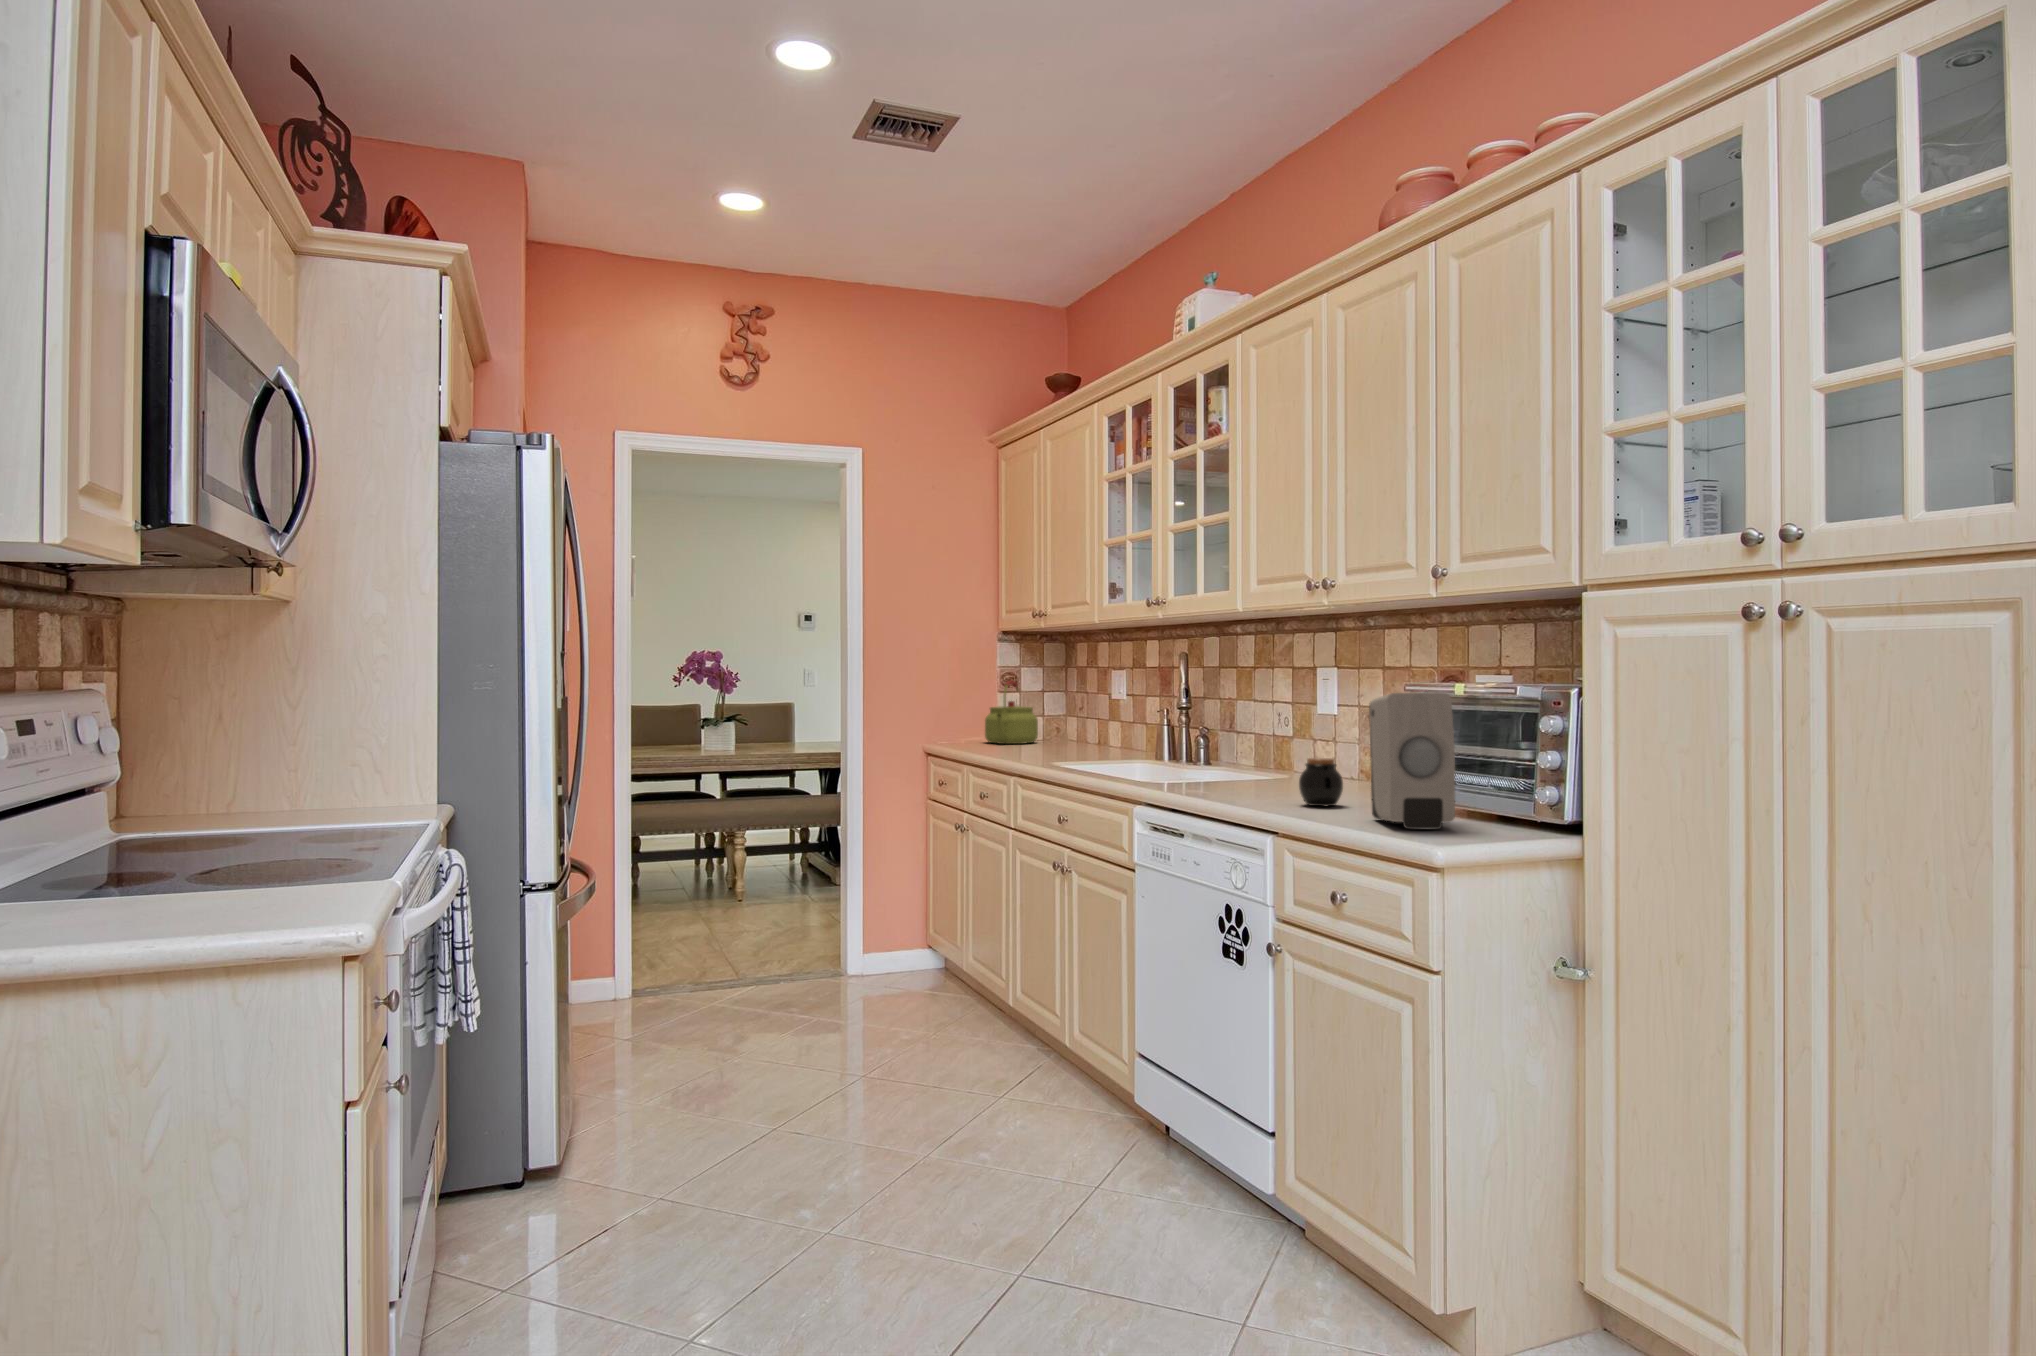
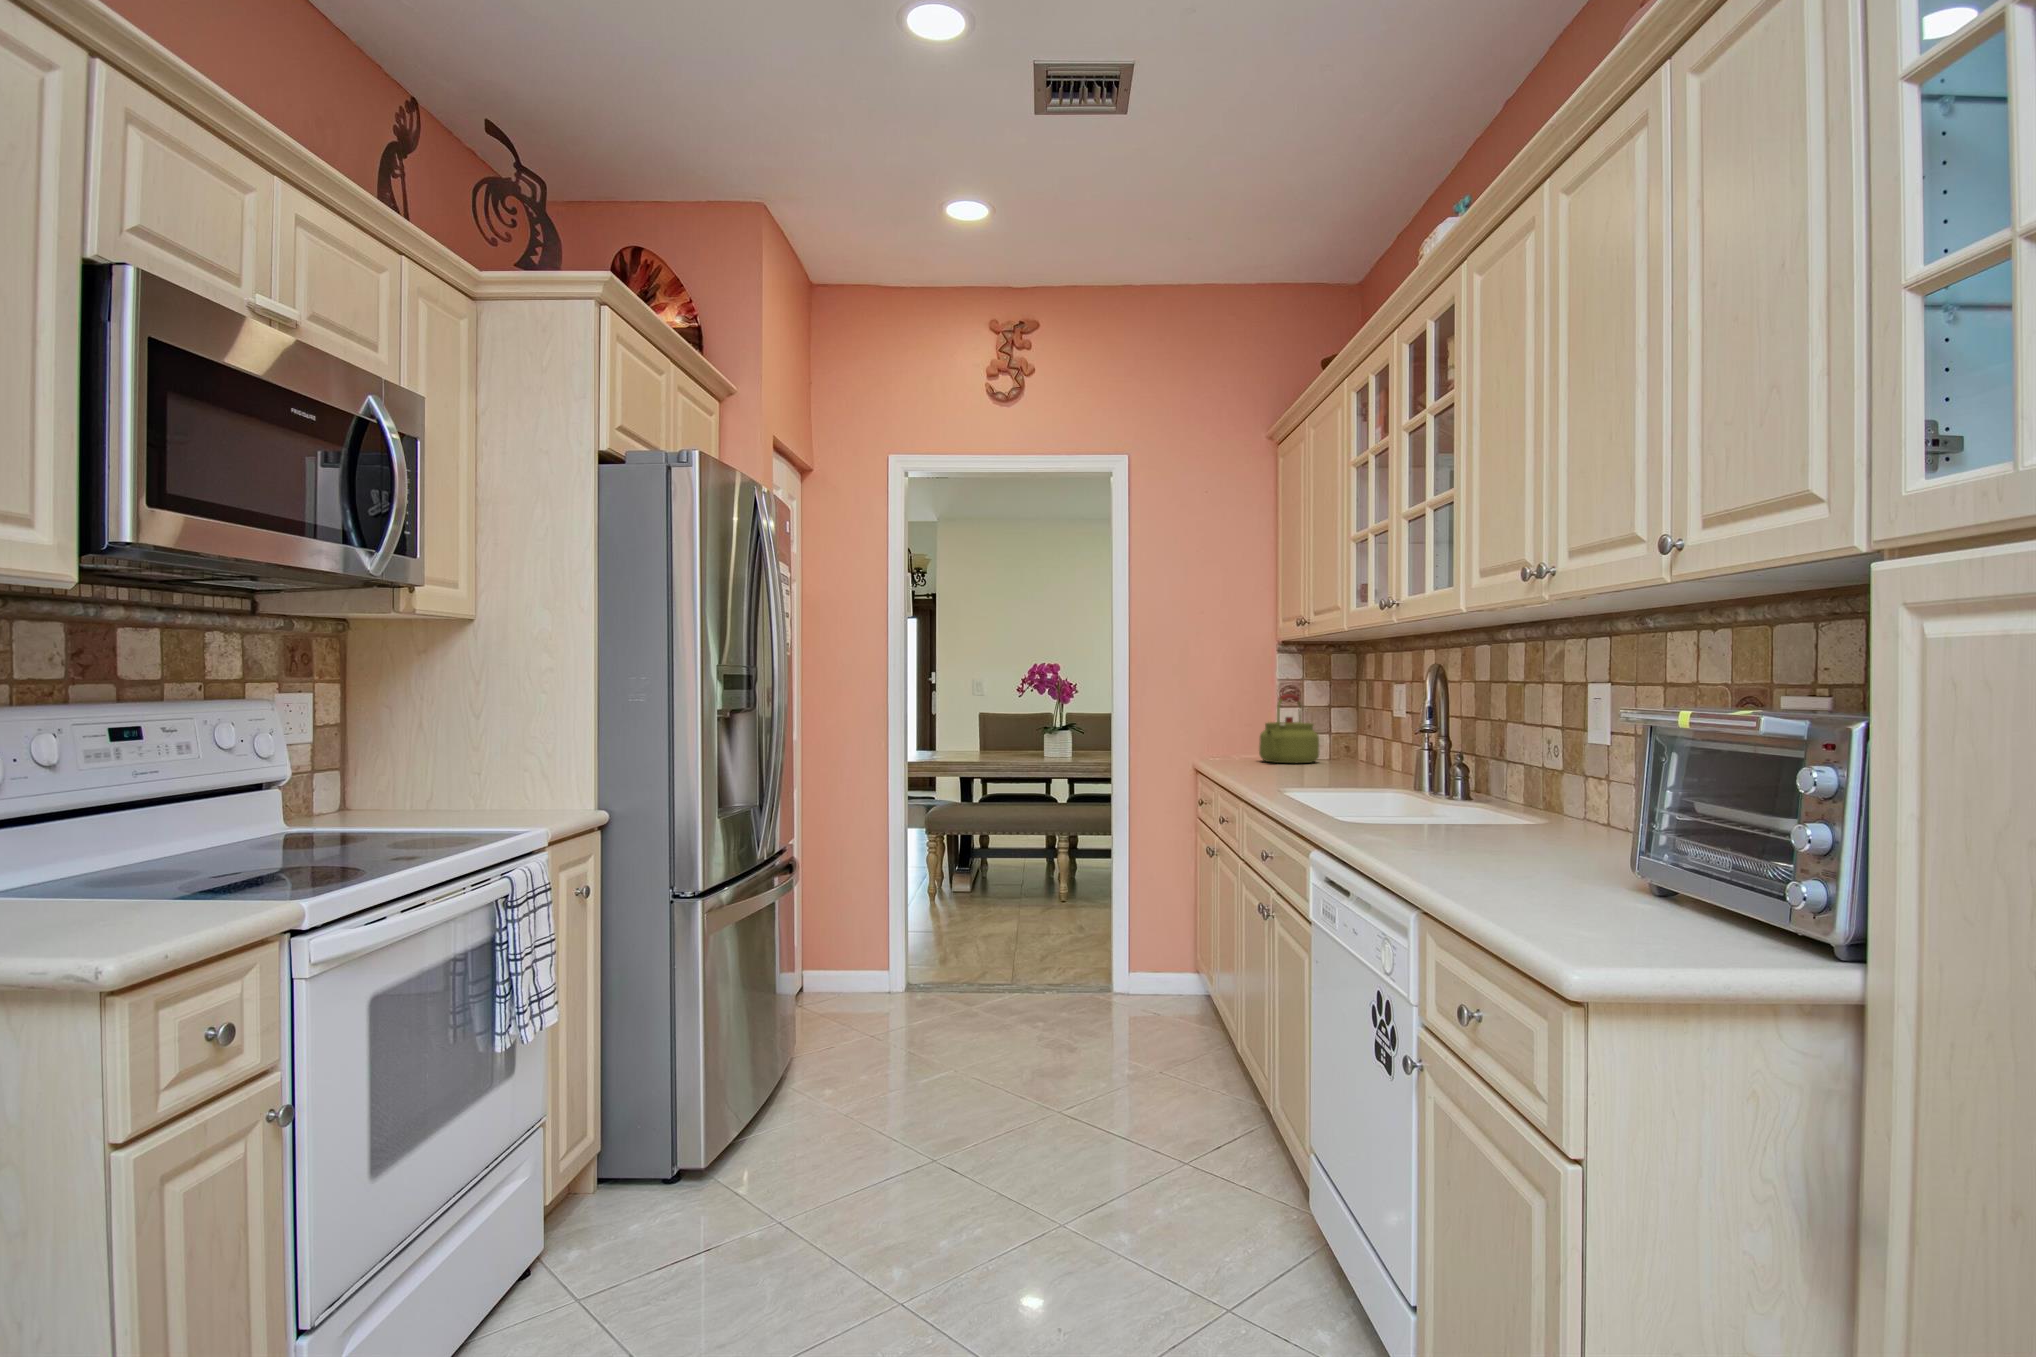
soap dispenser: present [1369,693,1455,830] -> none [1551,723,1659,930]
jar: present [1299,758,1343,806] -> none [1483,806,1548,874]

